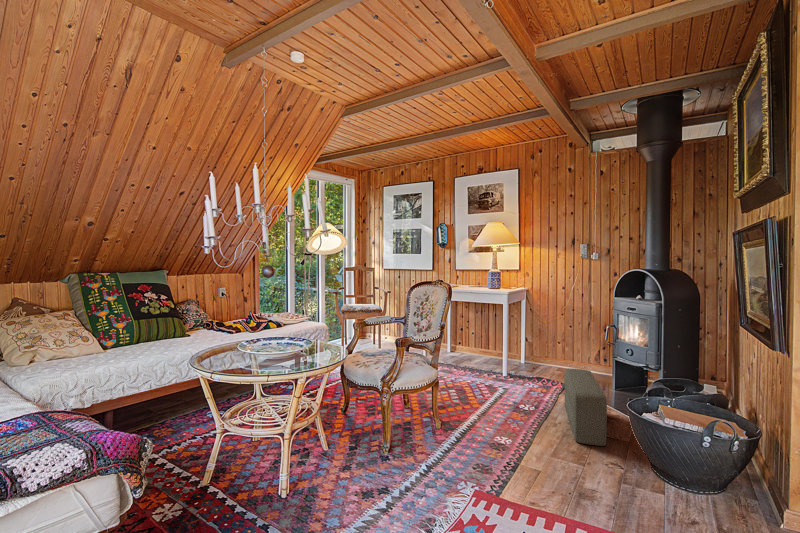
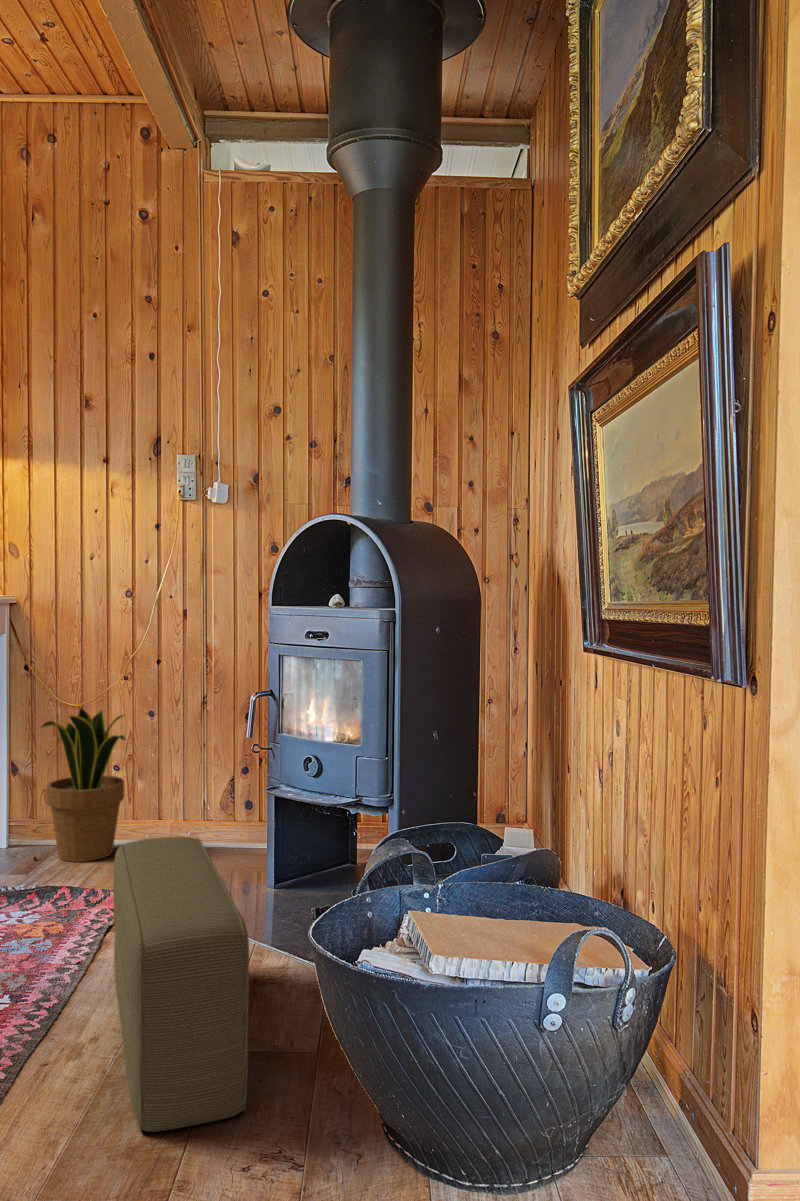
potted plant: none [536,324,563,372] -> present [41,708,126,862]

